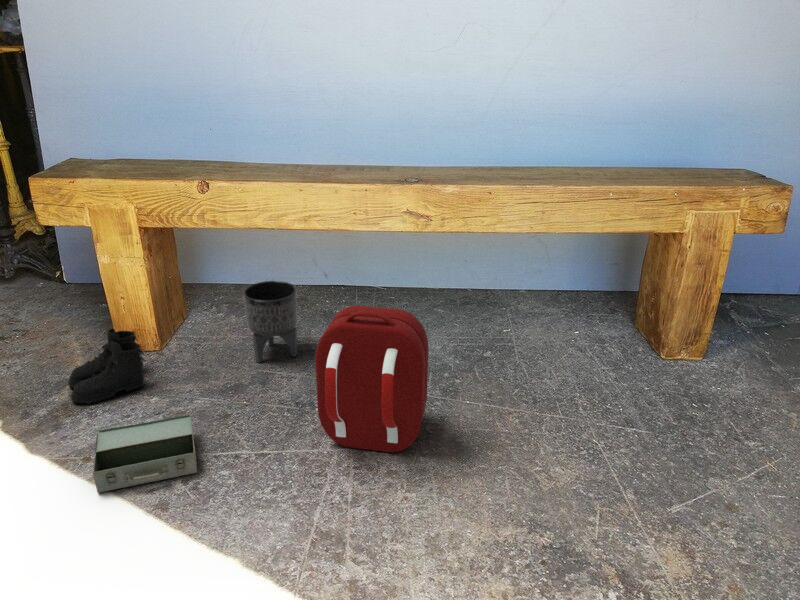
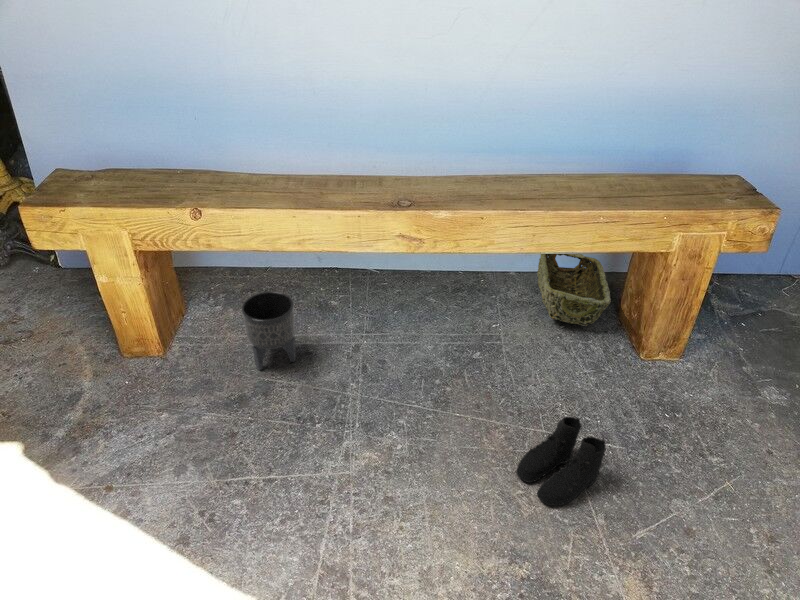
woven basket: none [549,258,627,329] -> present [537,254,611,326]
backpack: present [315,306,429,452] -> none [316,350,421,476]
boots: present [68,329,146,404] -> present [516,417,606,506]
toolbox: present [93,415,197,493] -> none [116,443,212,527]

